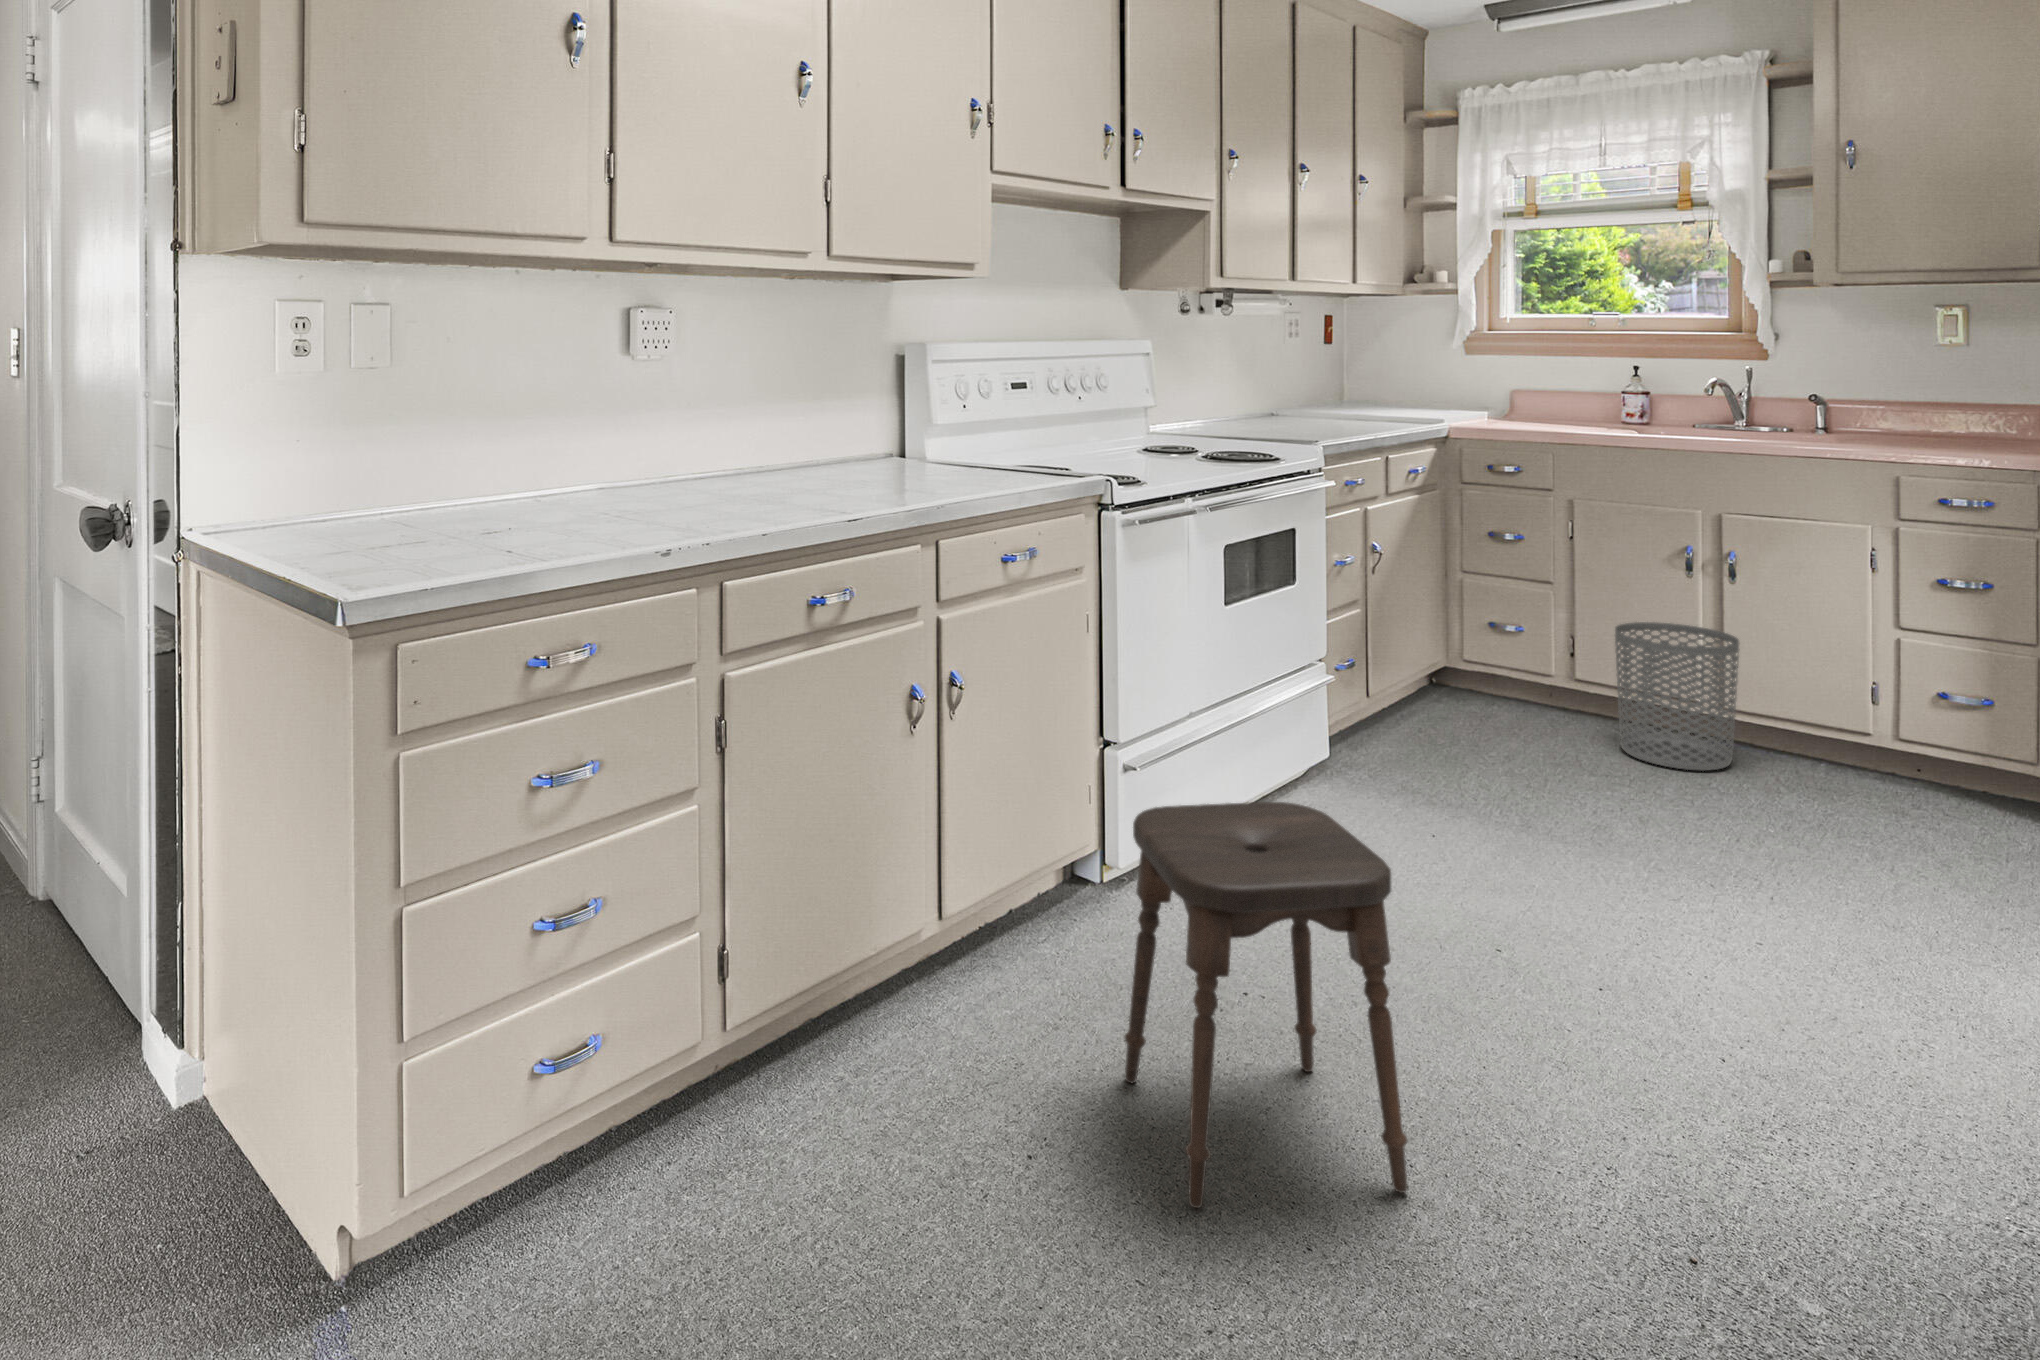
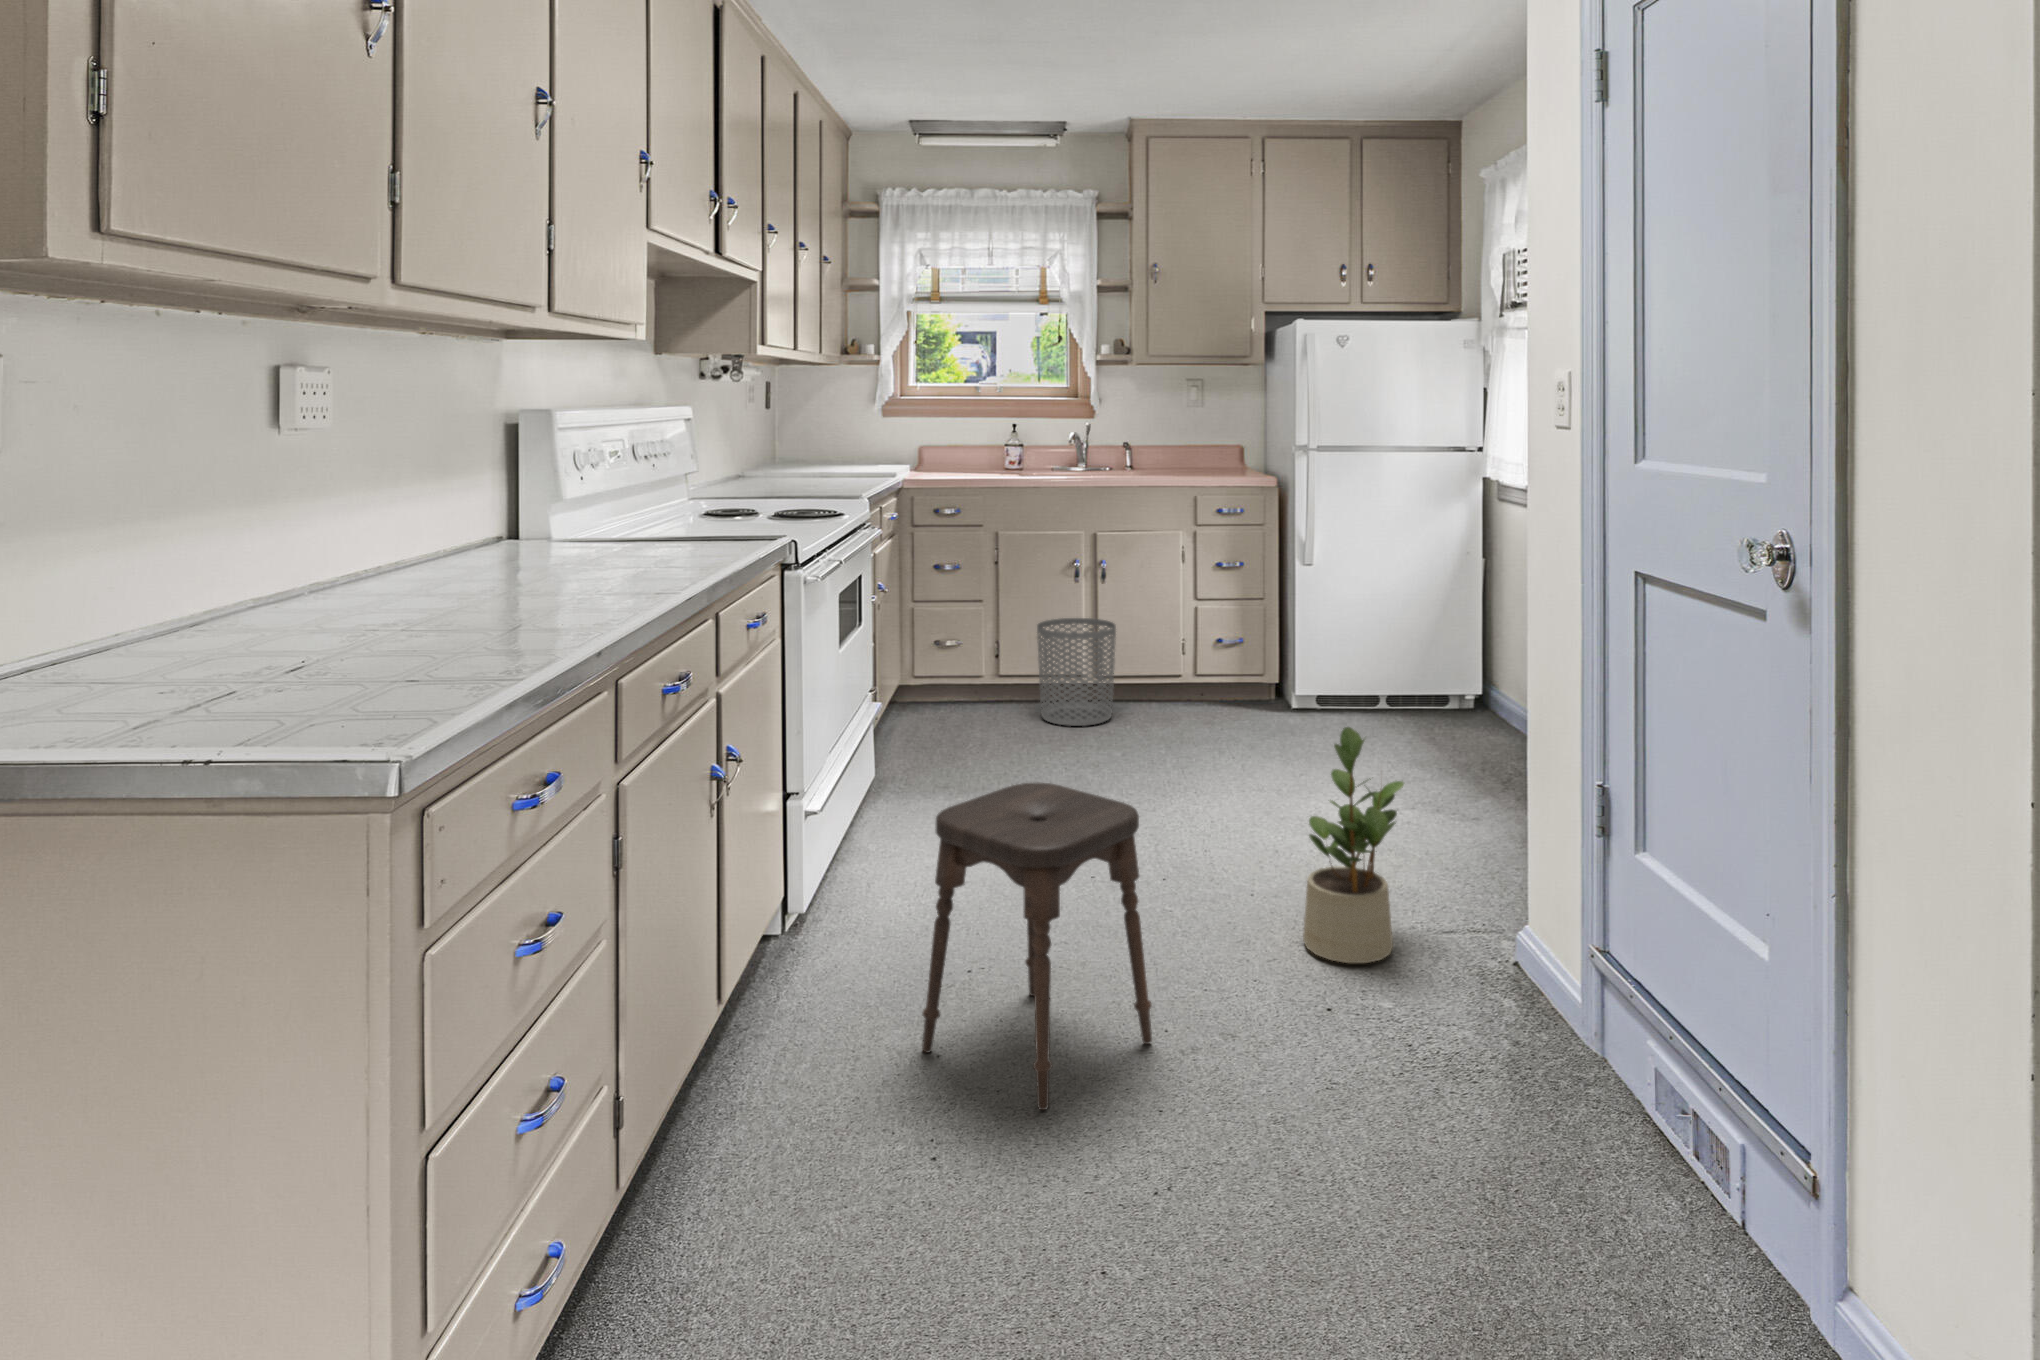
potted plant: none [1775,848,2007,1245] -> present [1303,727,1404,963]

